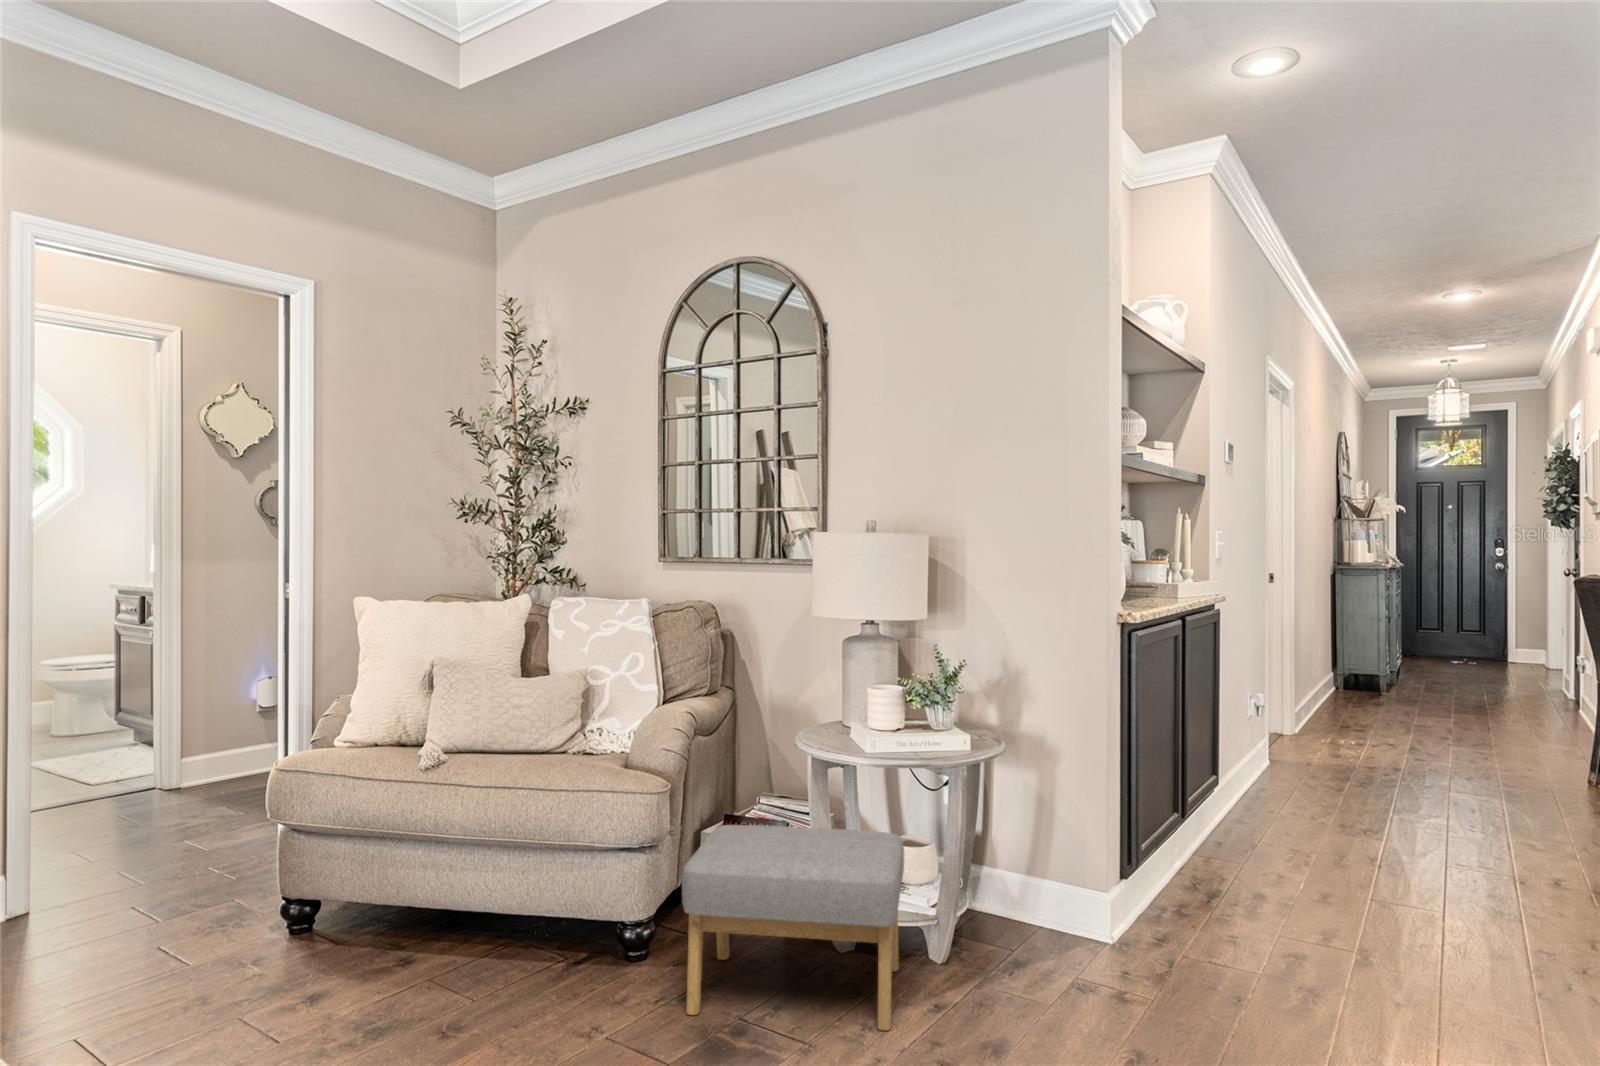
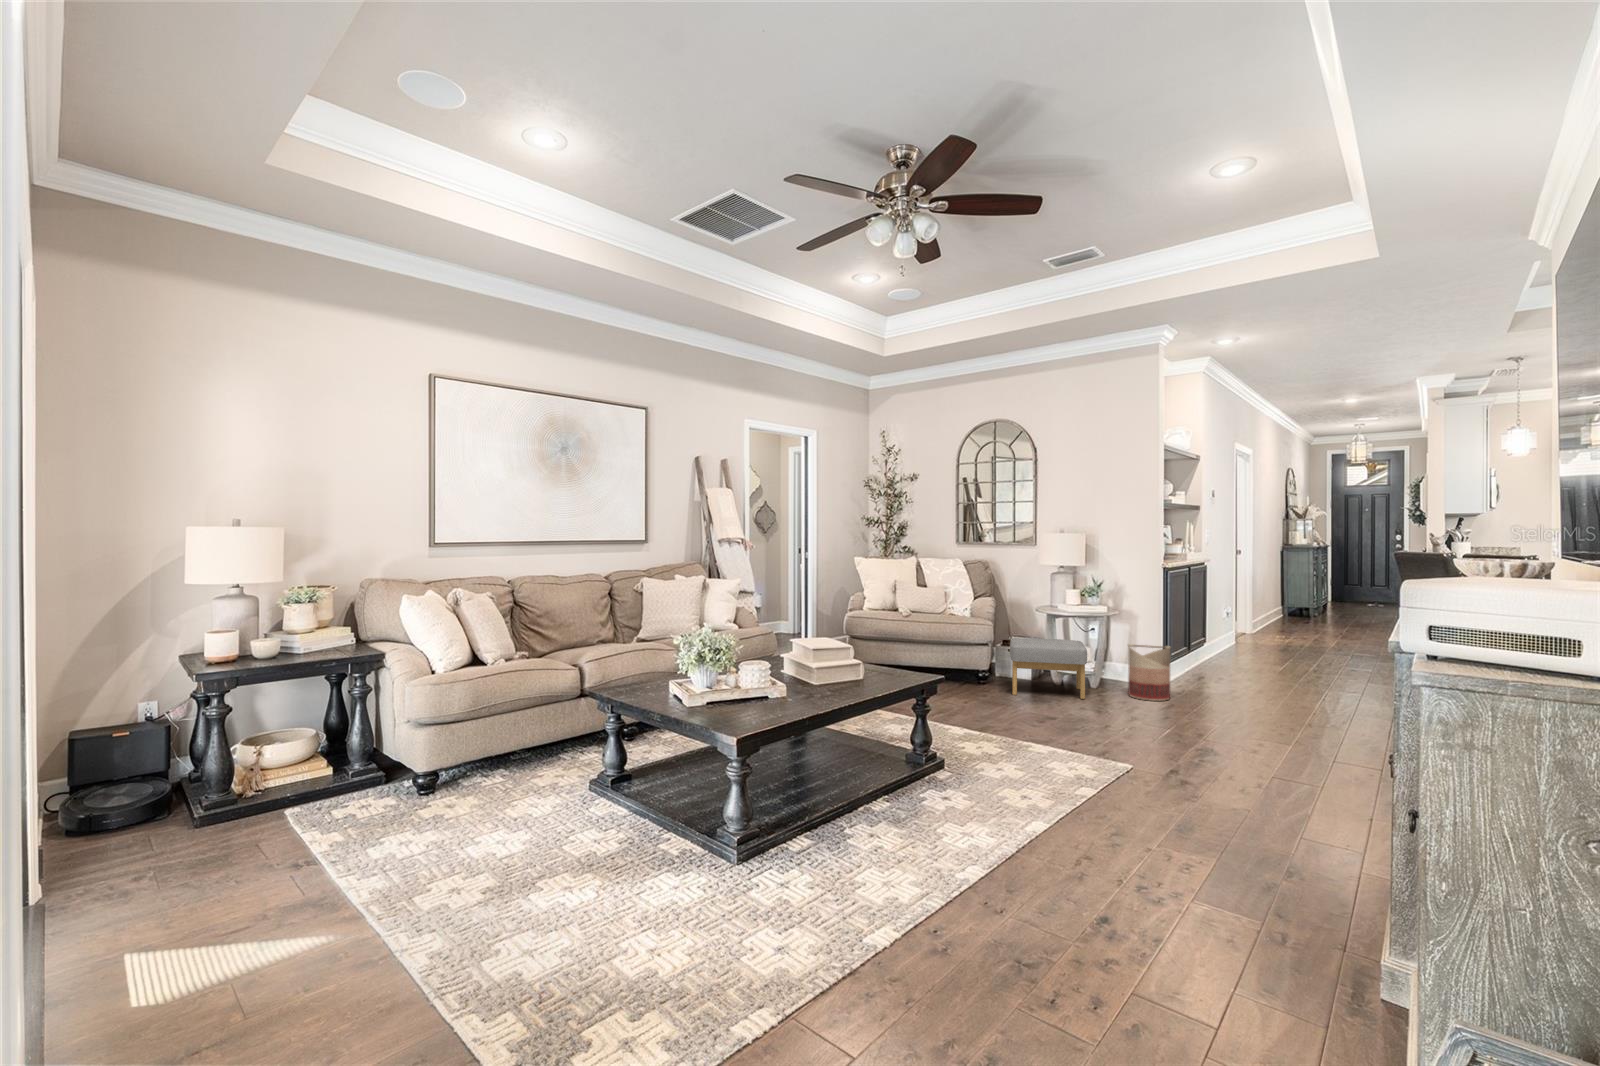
basket: none [1019,850,1138,1030] -> present [1128,644,1171,701]

